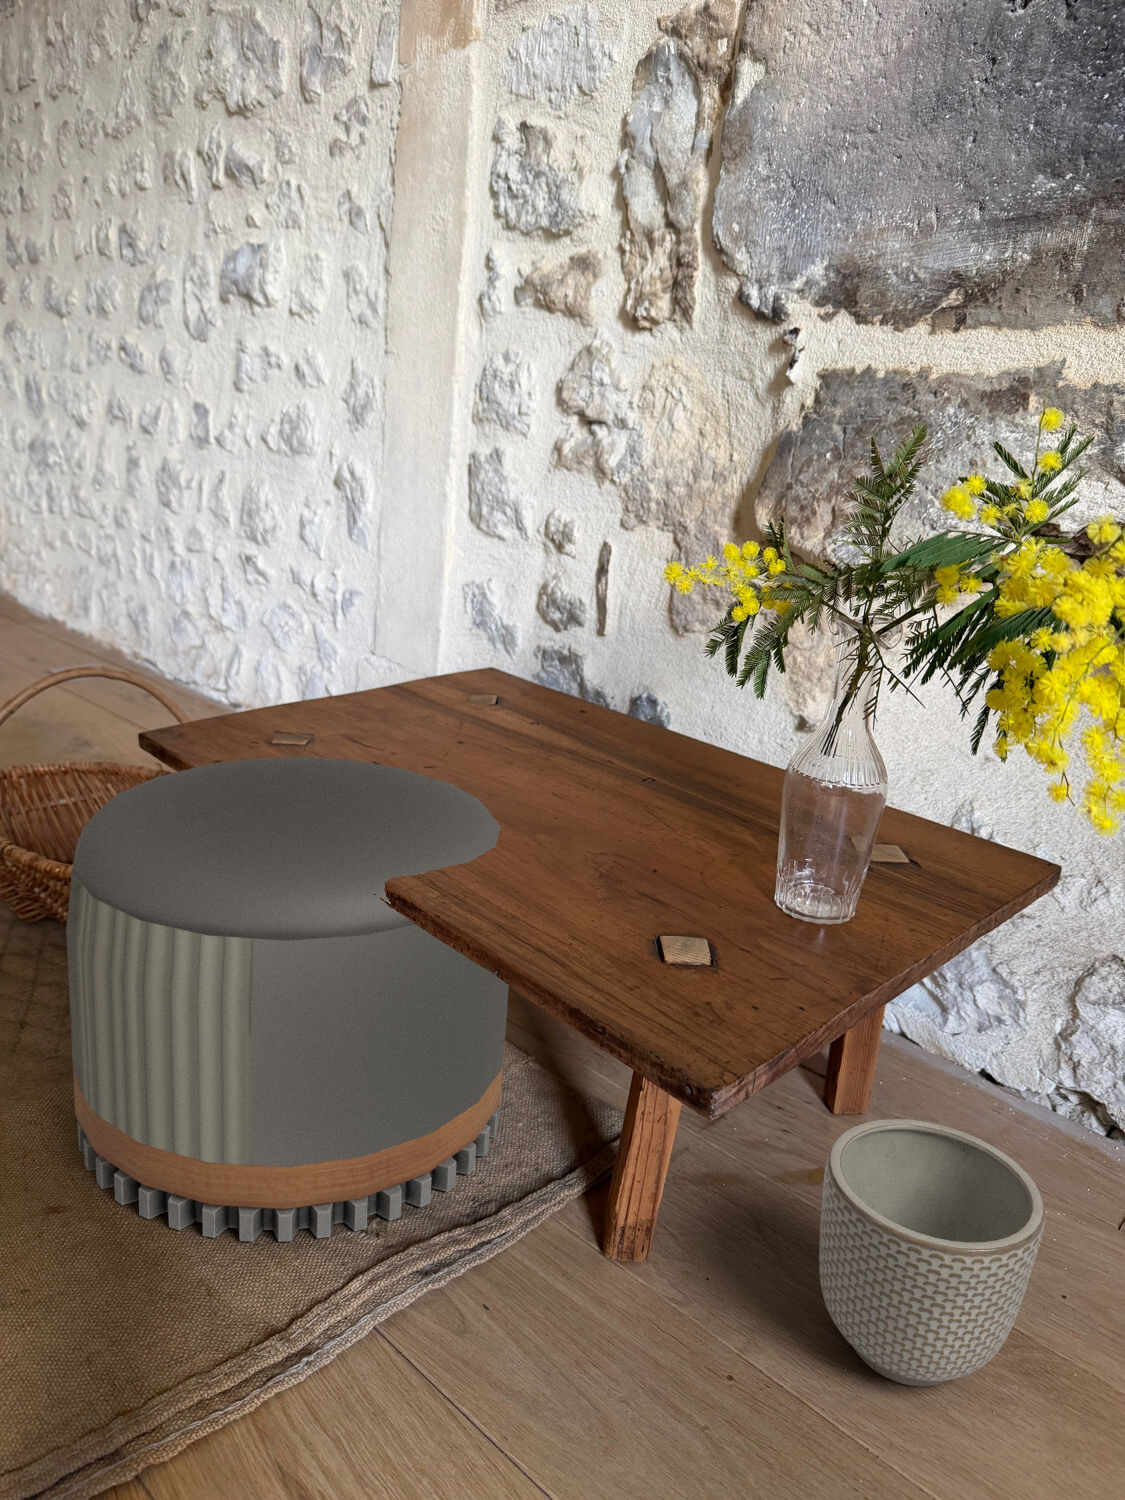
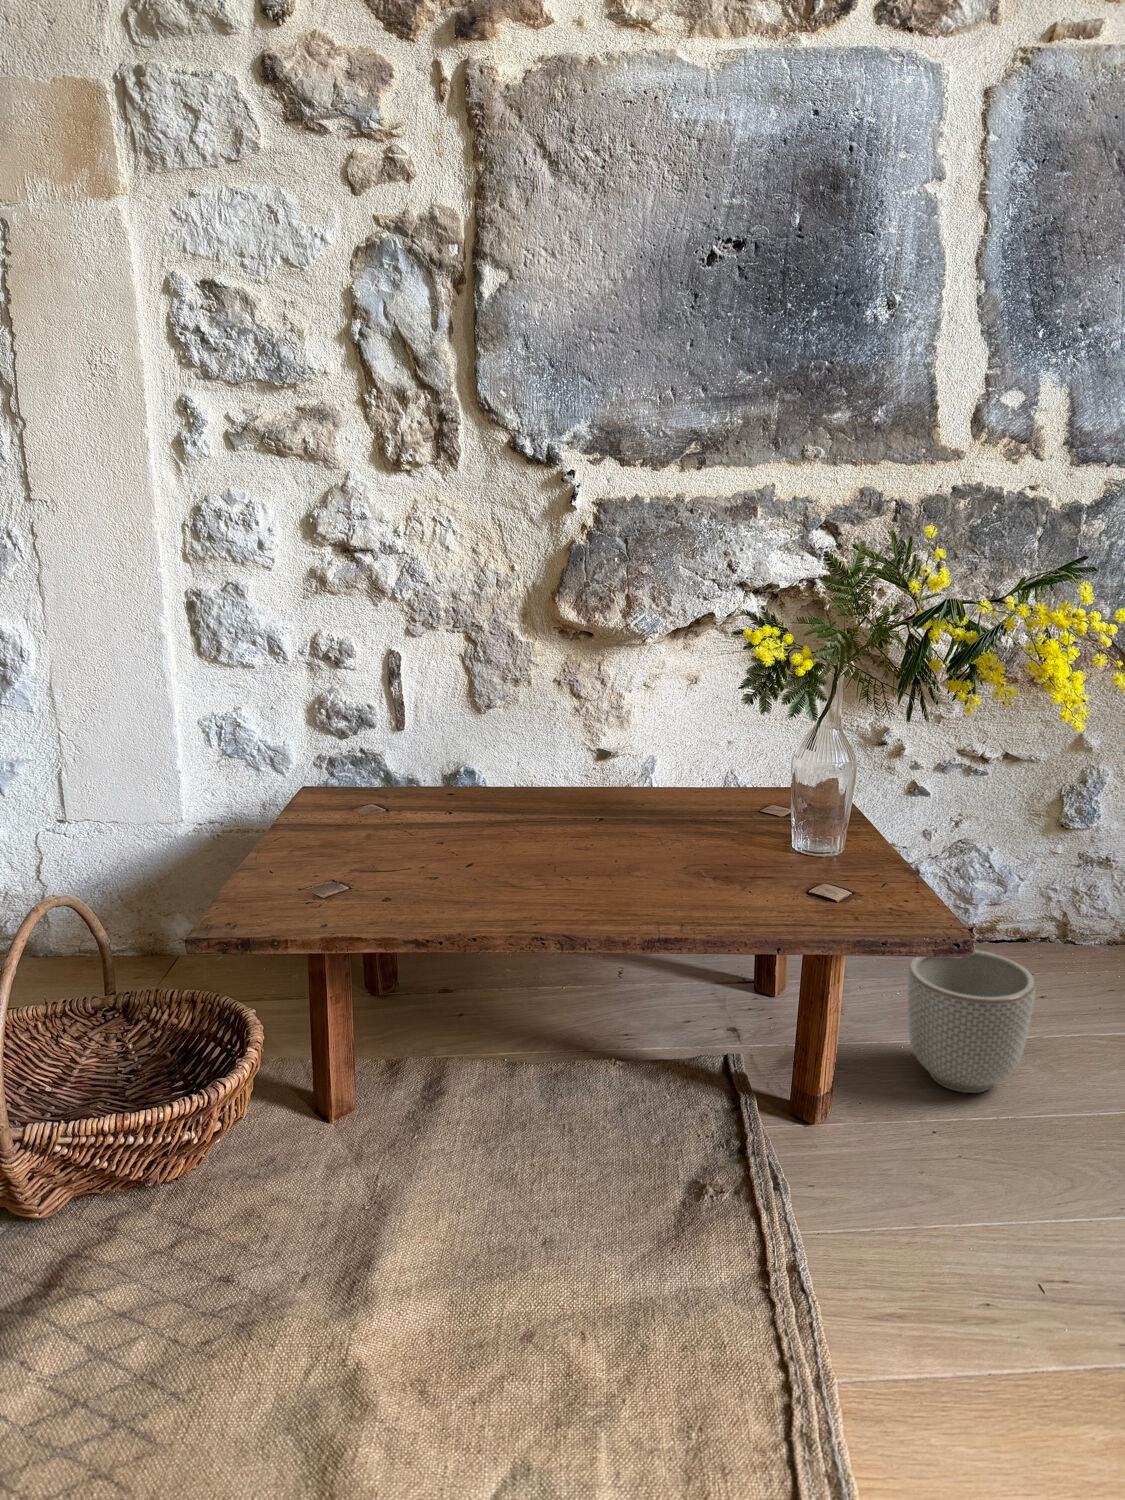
pouf: present [66,757,509,1241] -> none [360,871,723,1288]

